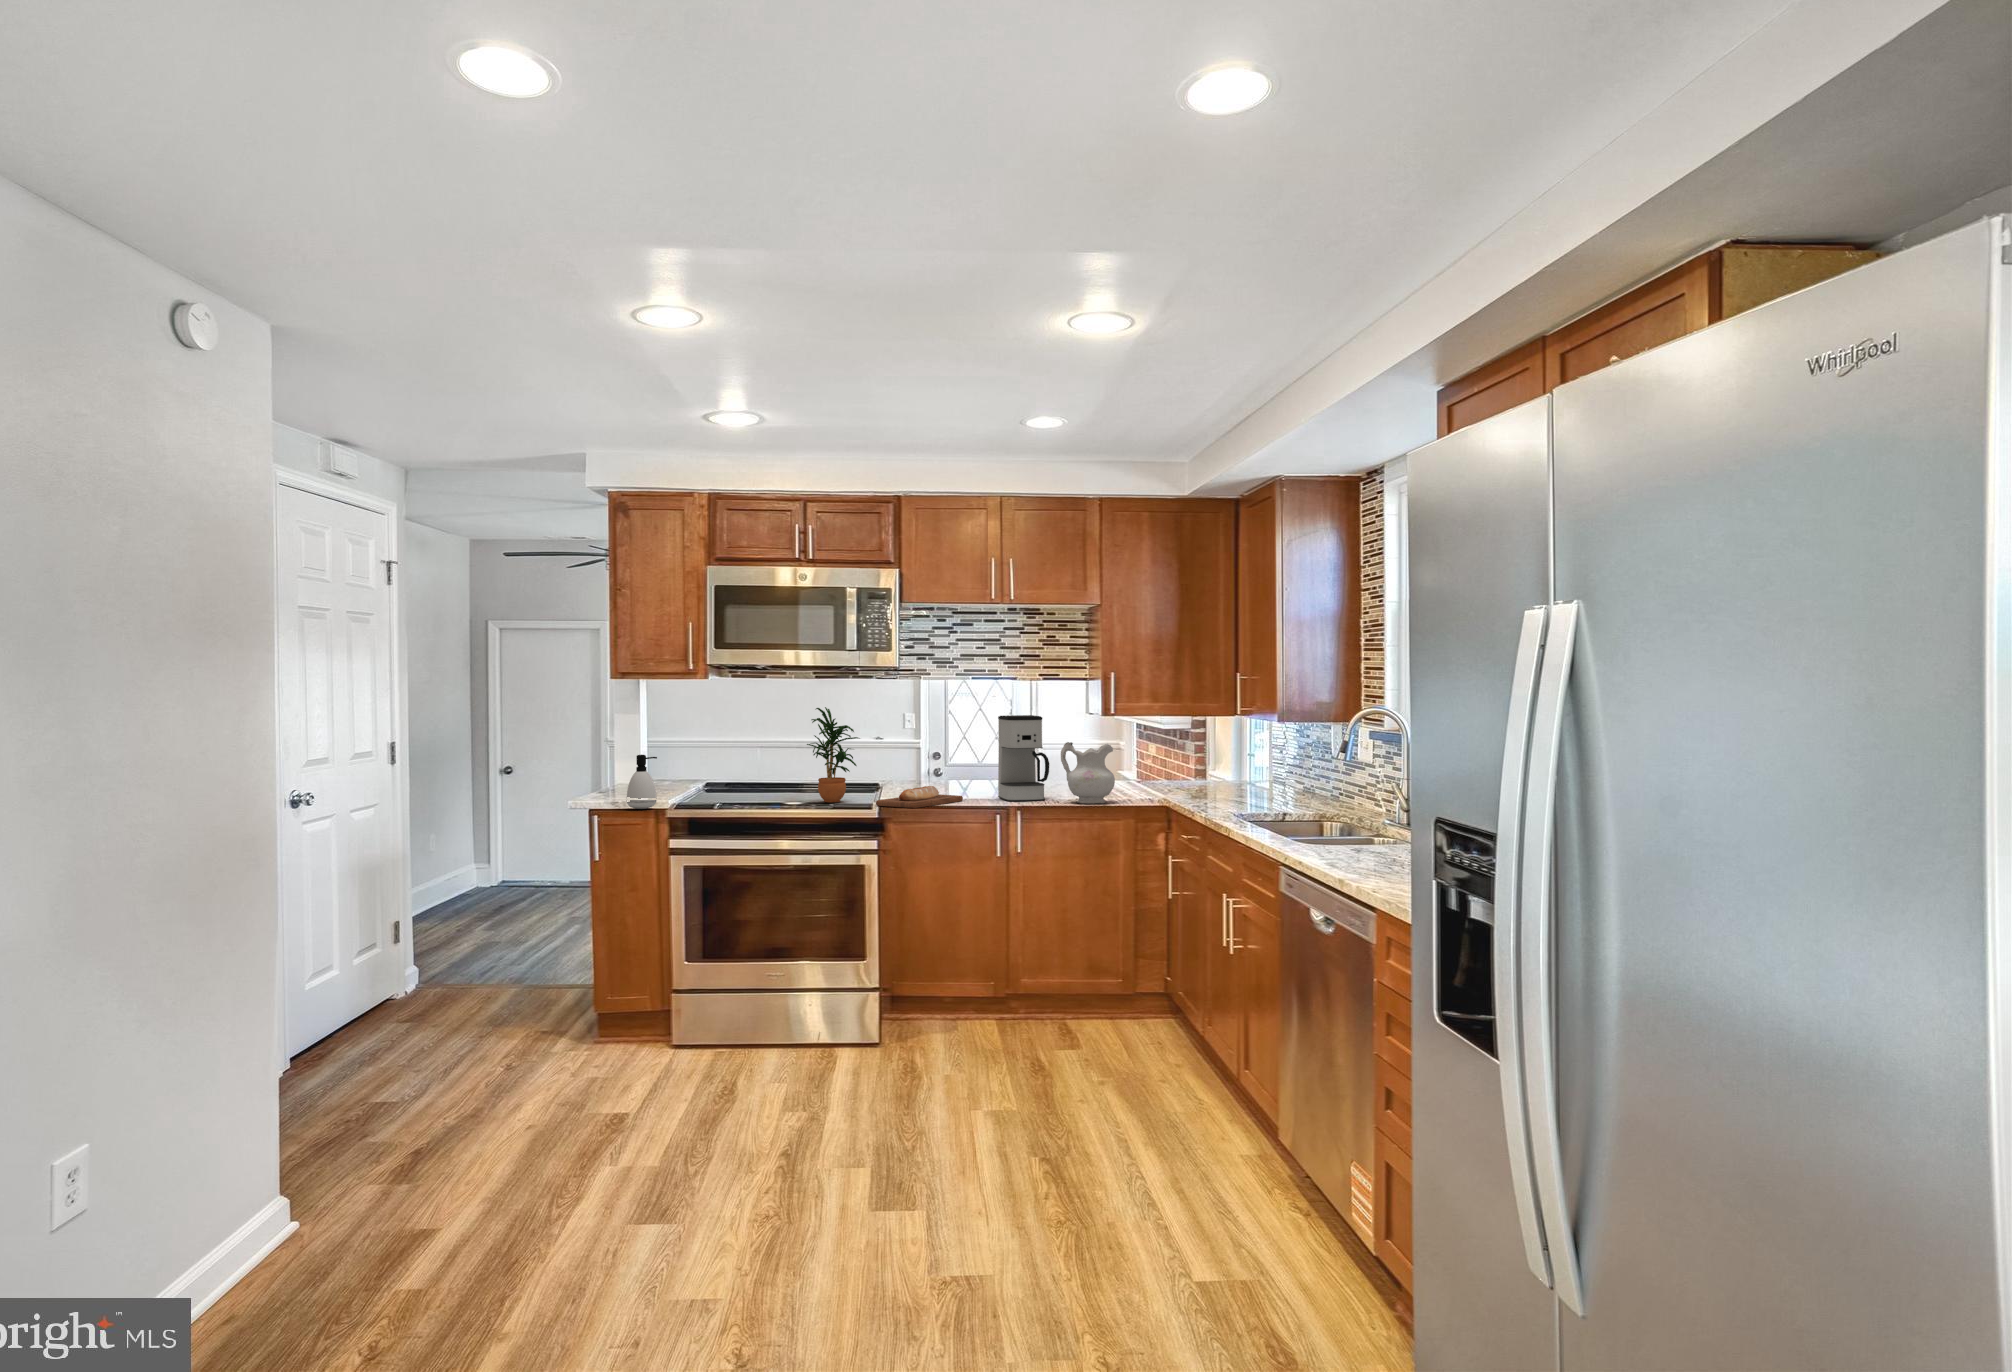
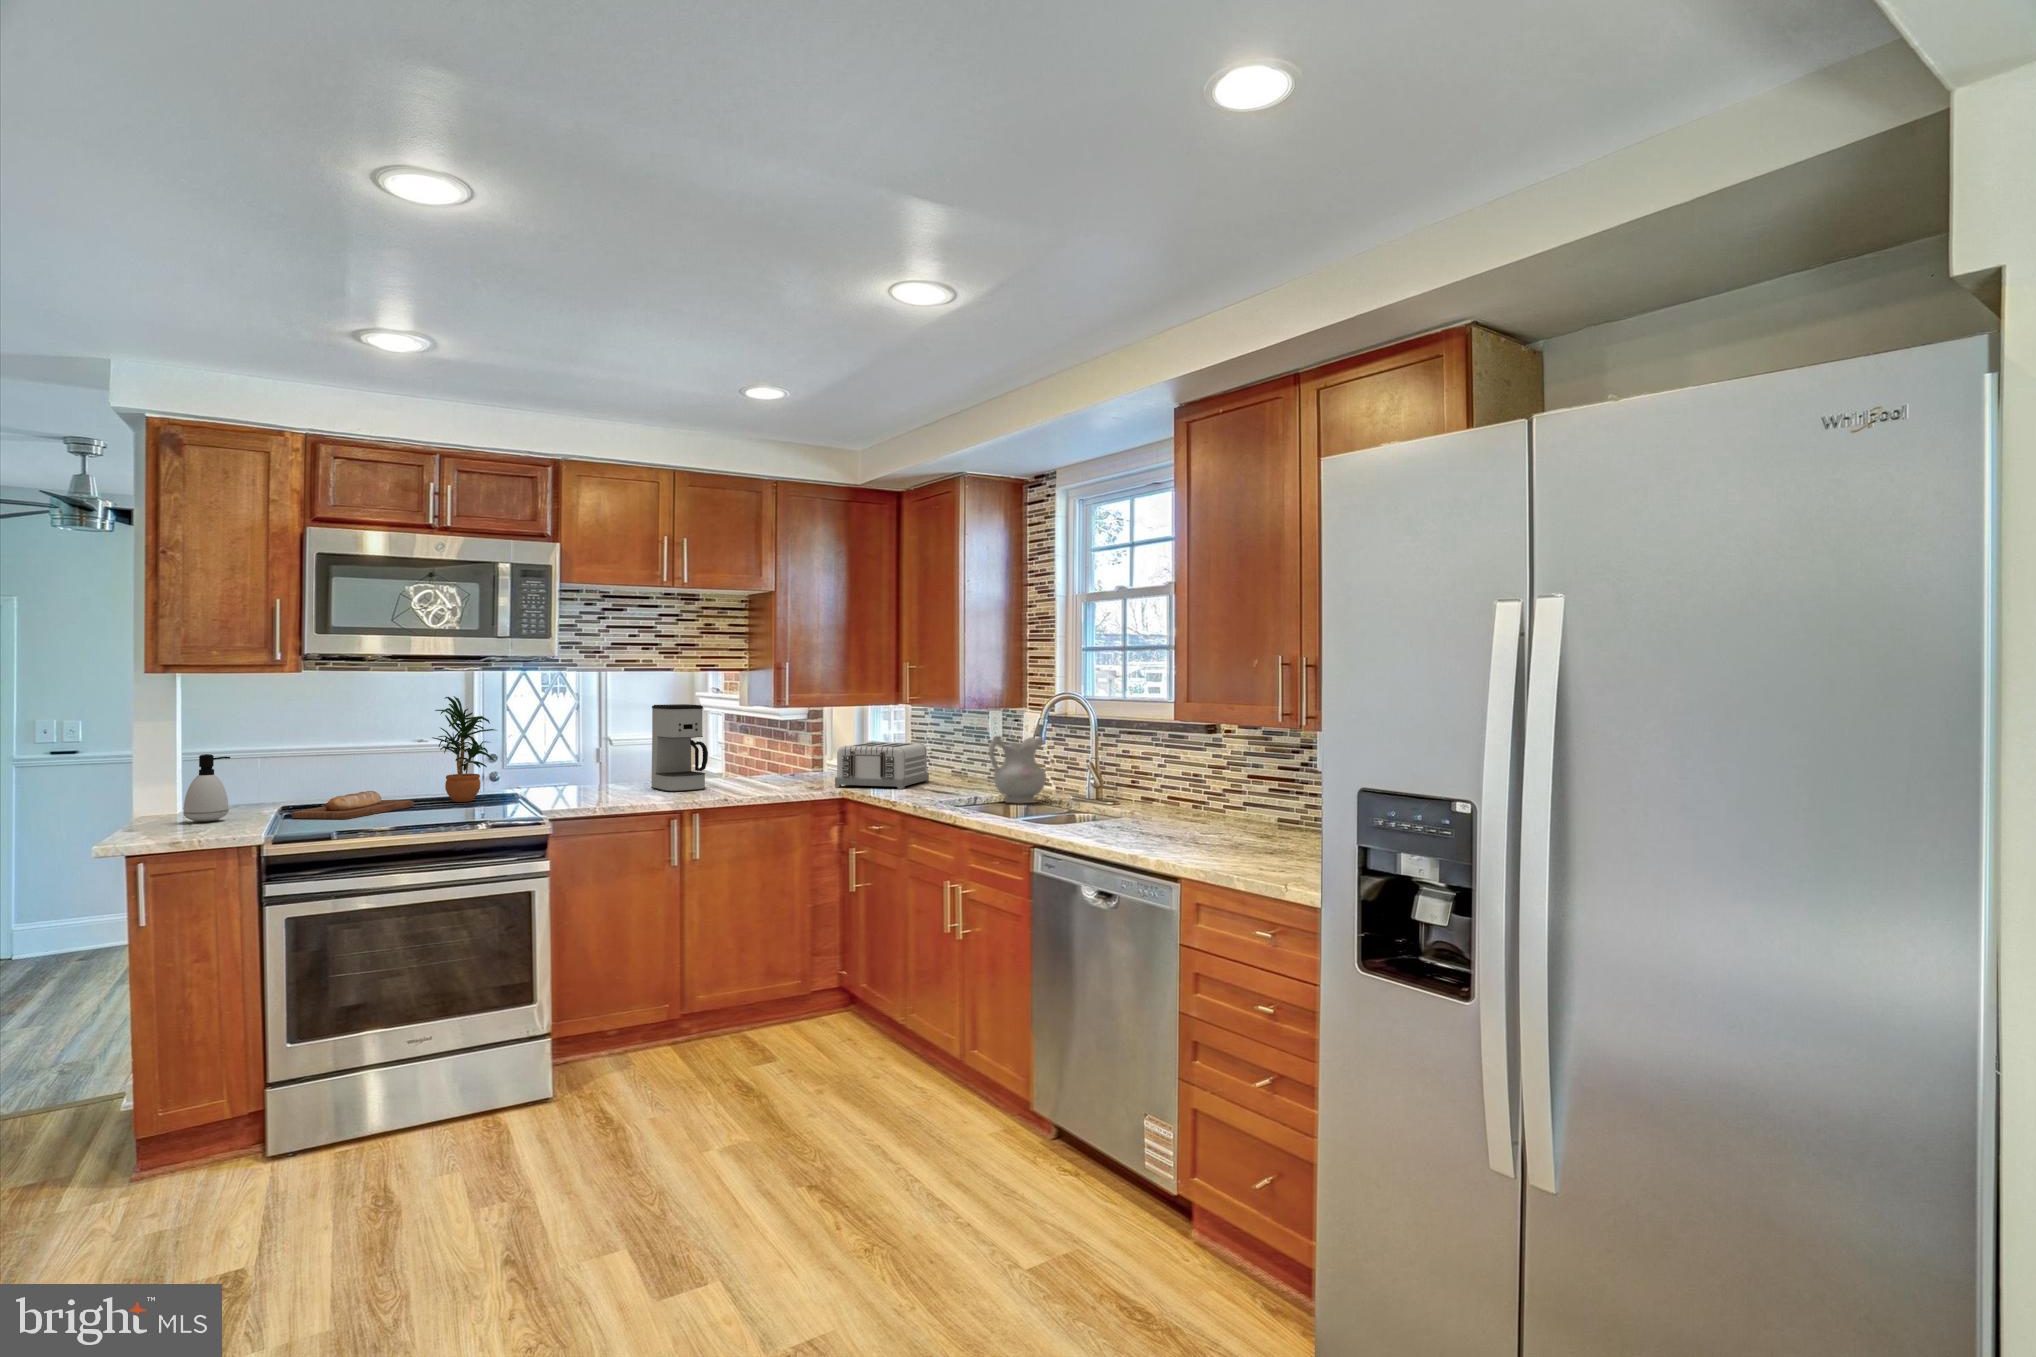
ceramic pitcher: present [1061,742,1115,803] -> present [989,736,1046,803]
toaster: none [1169,757,1276,808] -> present [835,742,929,789]
bread loaf: present [876,786,963,808] -> present [292,791,414,819]

